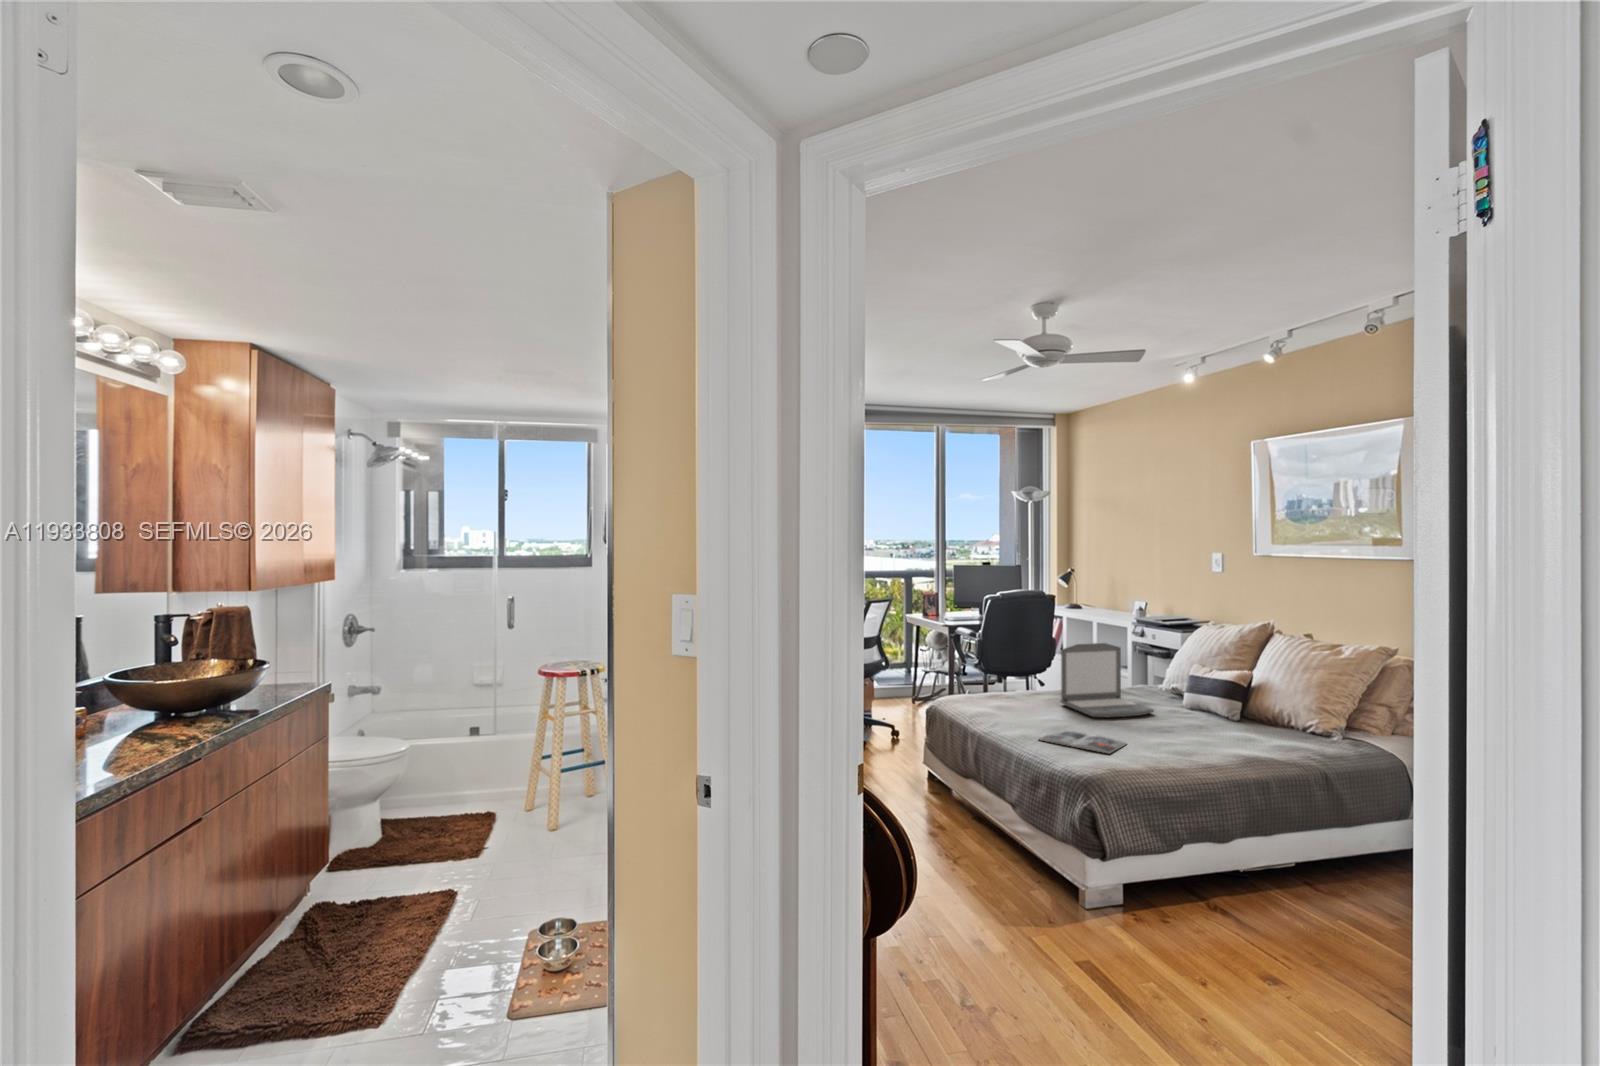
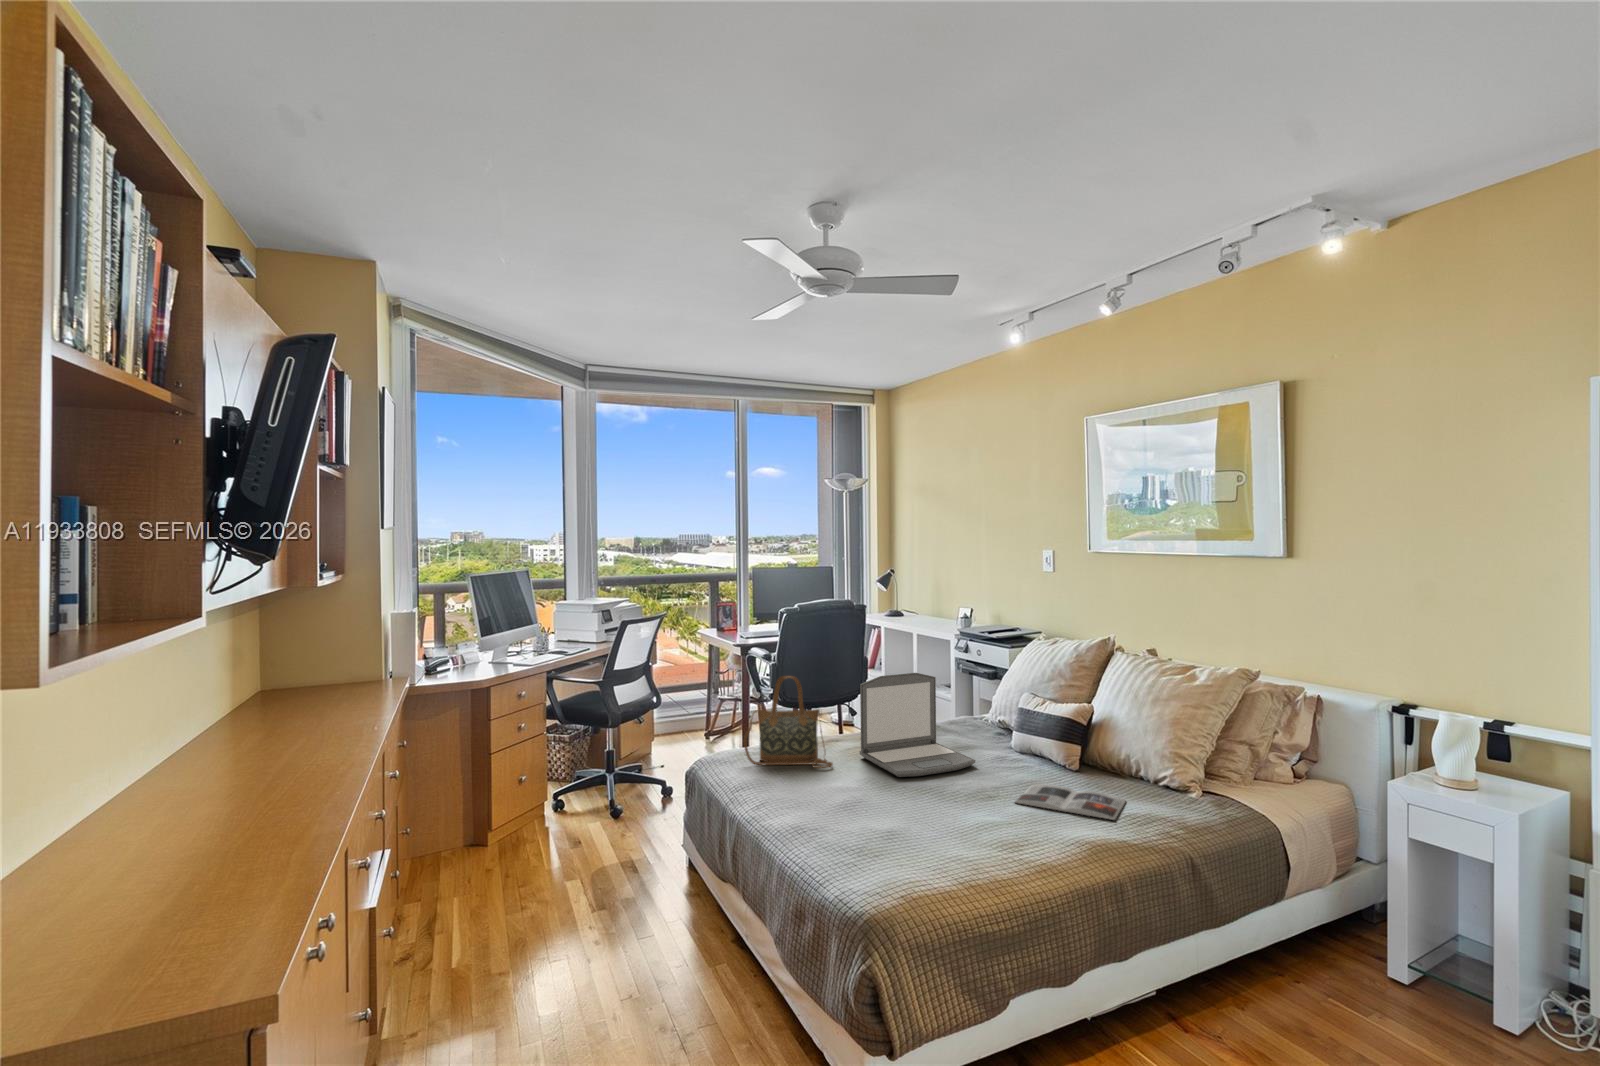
handbag: none [972,641,1041,709] -> present [744,676,833,768]
magazine: present [1039,730,1126,753] -> present [1015,784,1126,820]

